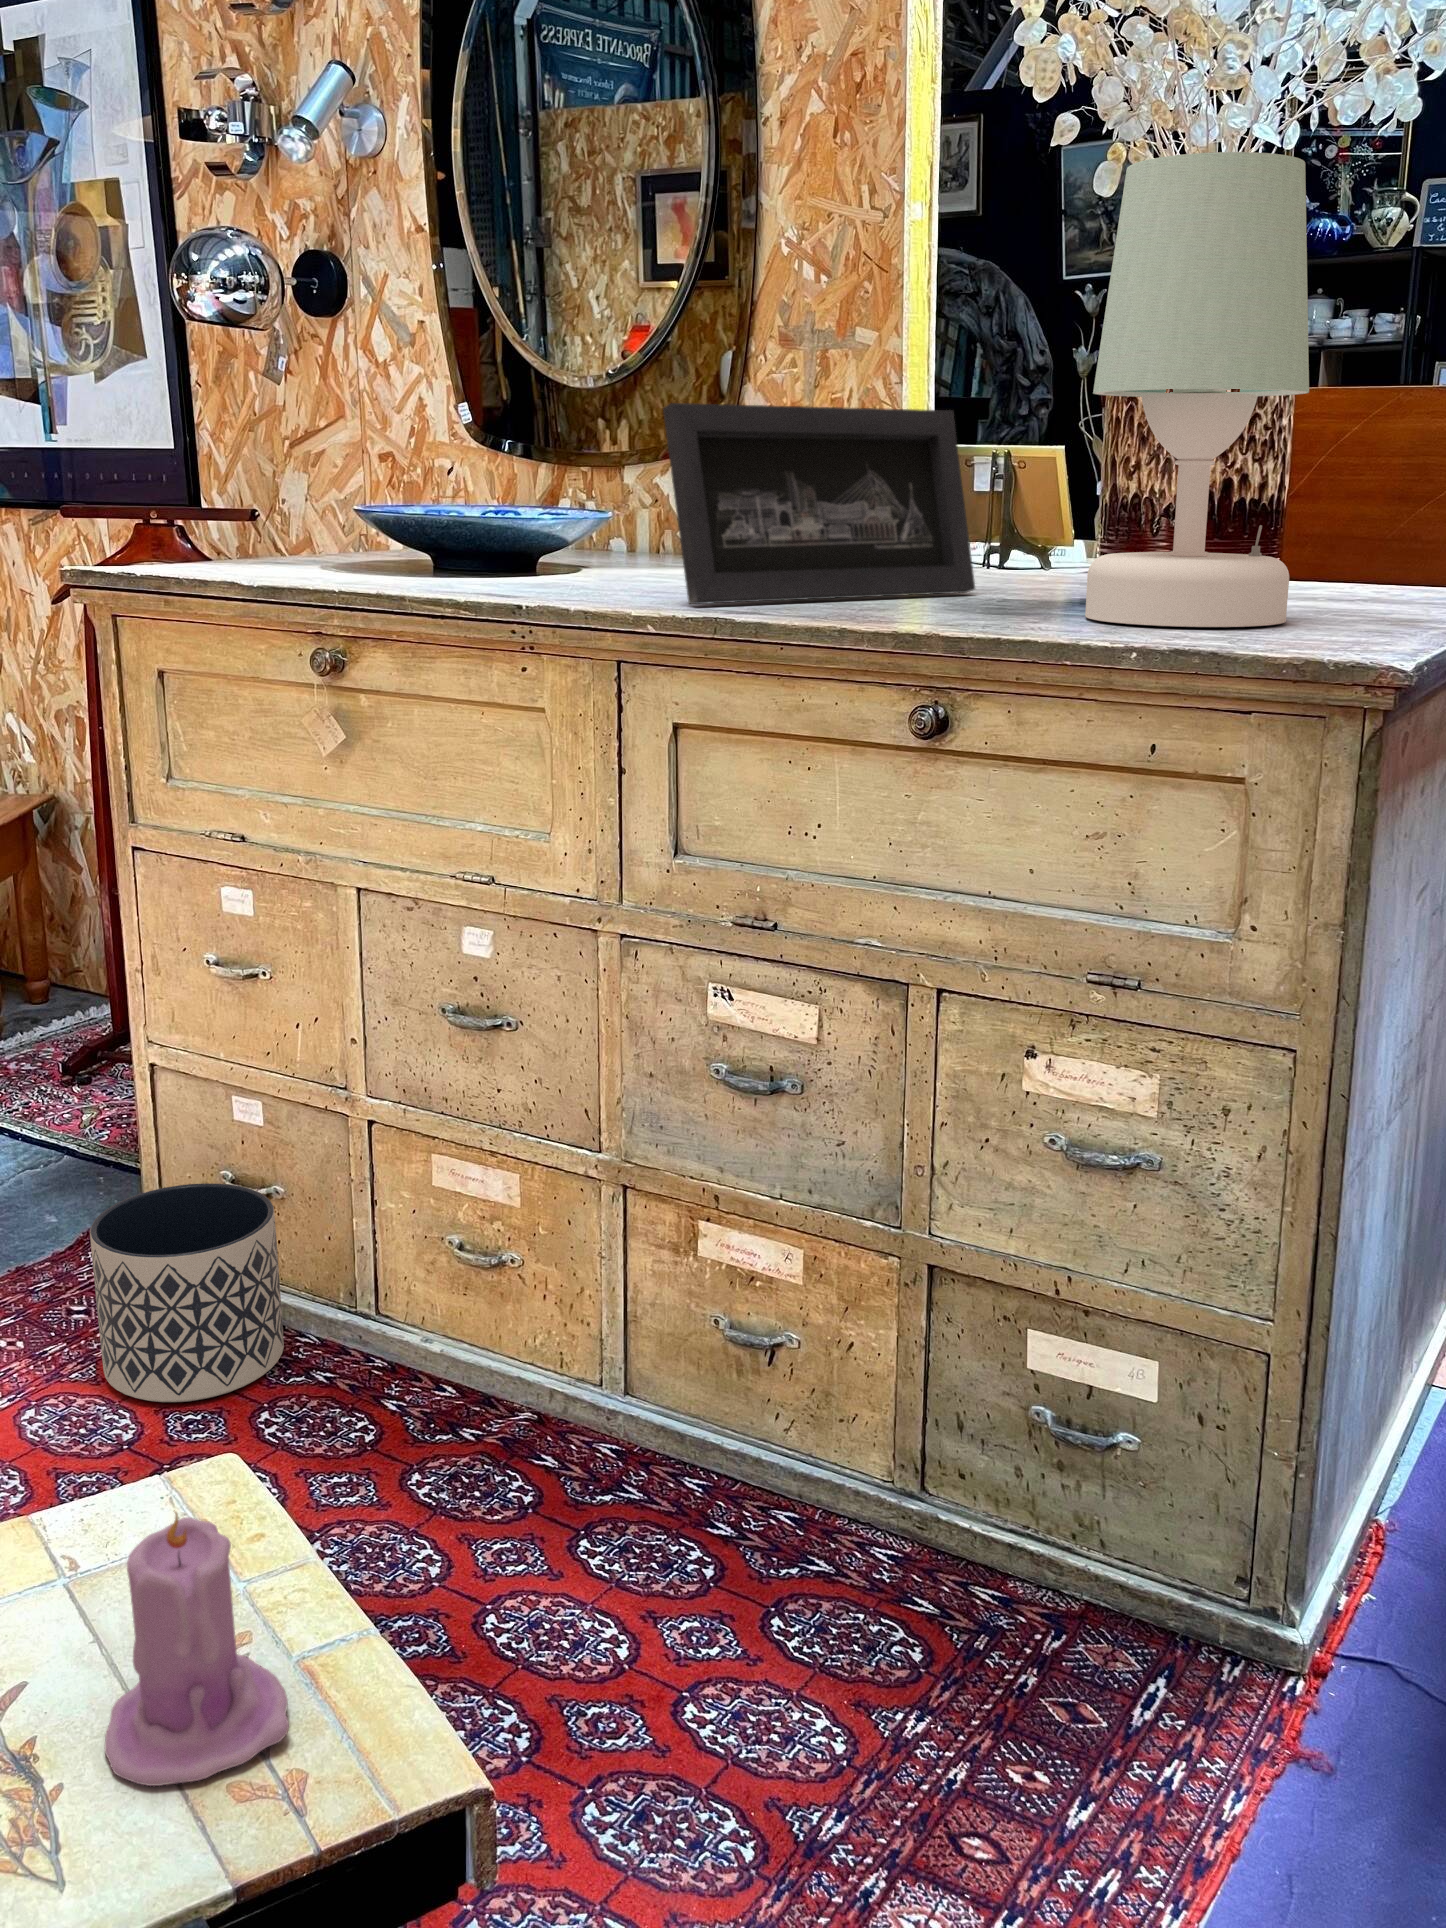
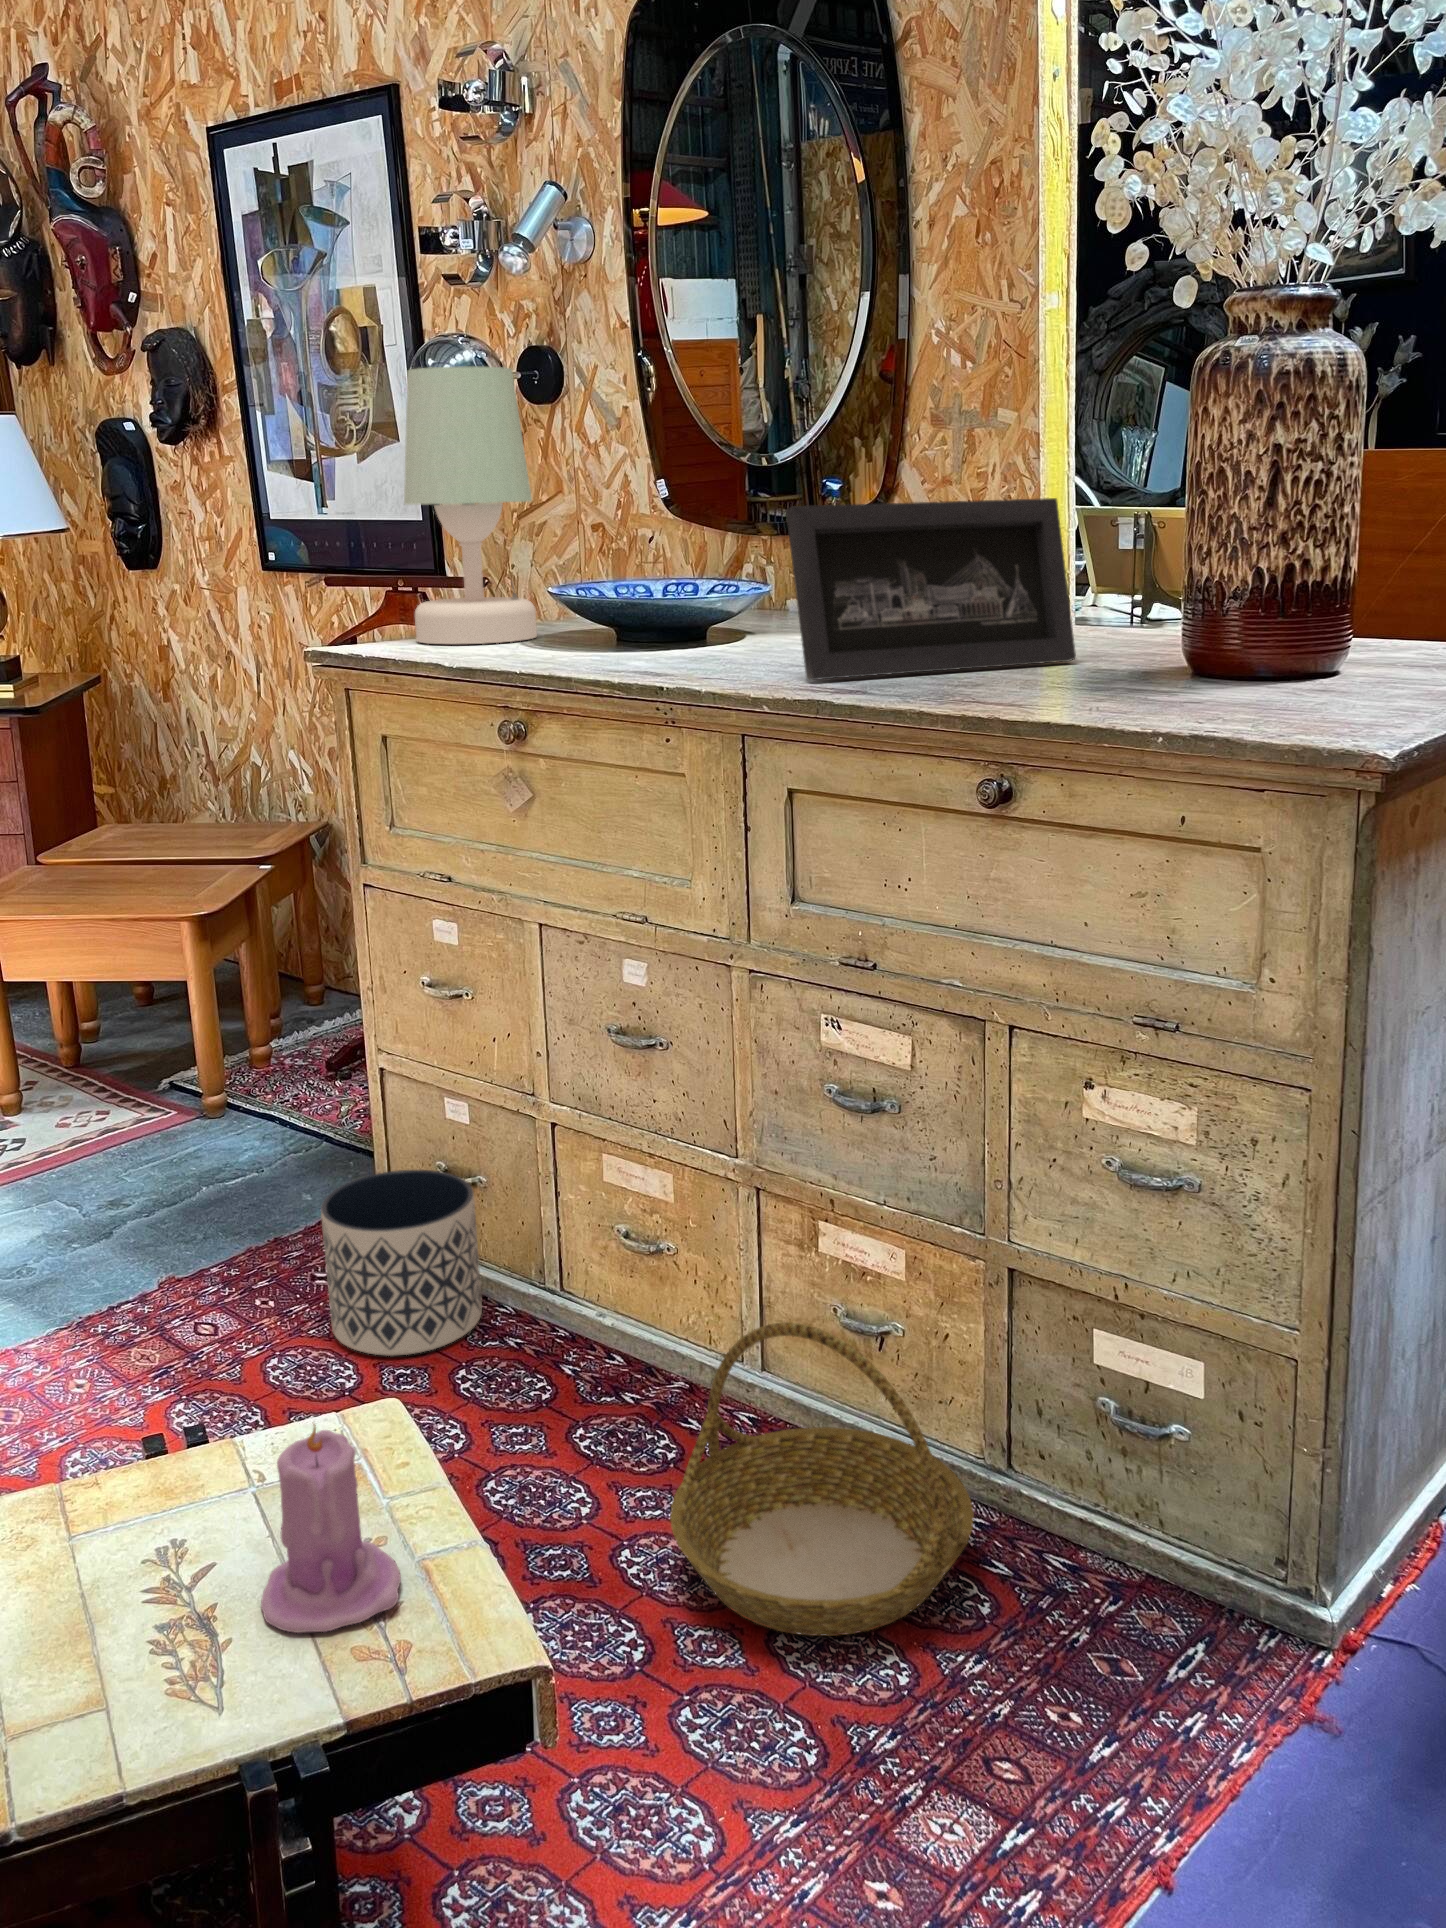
table lamp: present [1085,152,1309,627] -> present [404,366,537,644]
basket: none [548,1343,898,1704] -> present [670,1322,974,1636]

